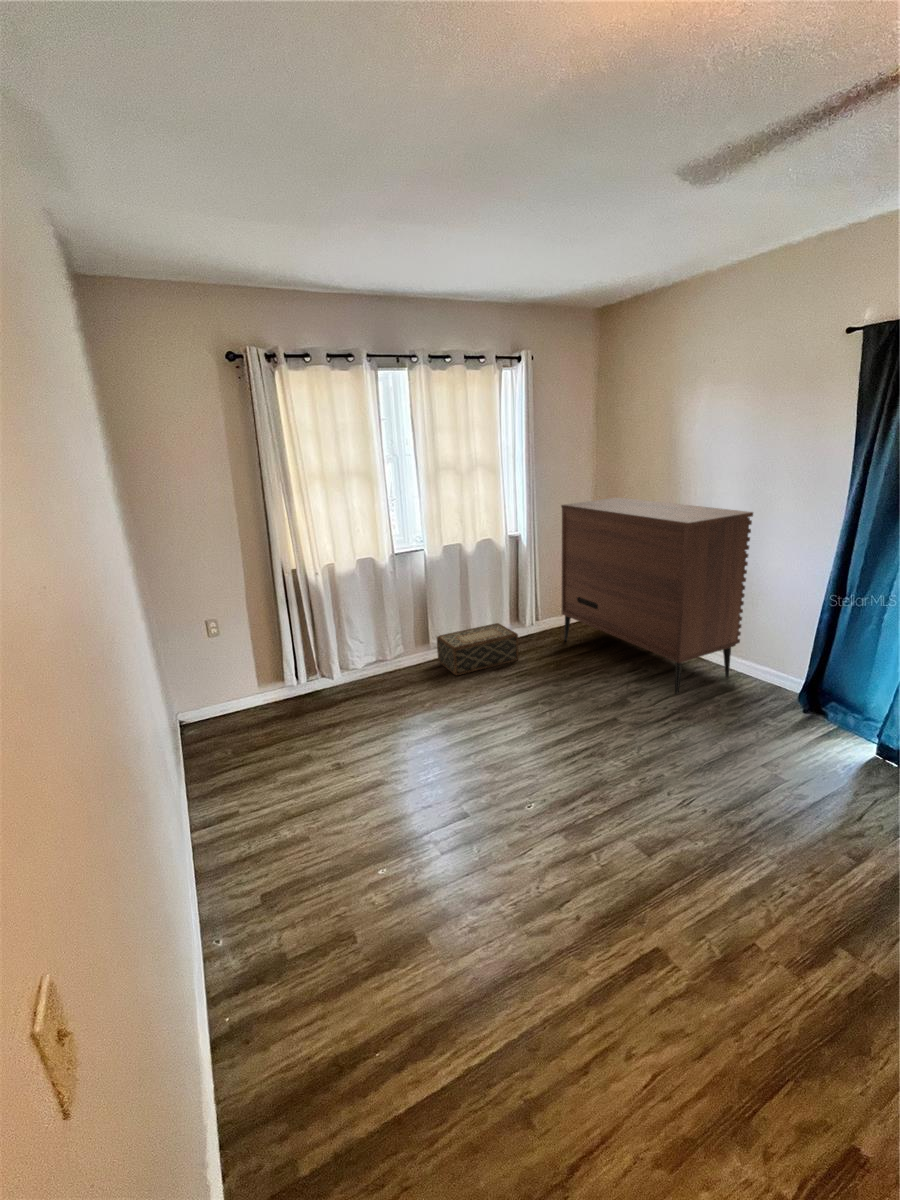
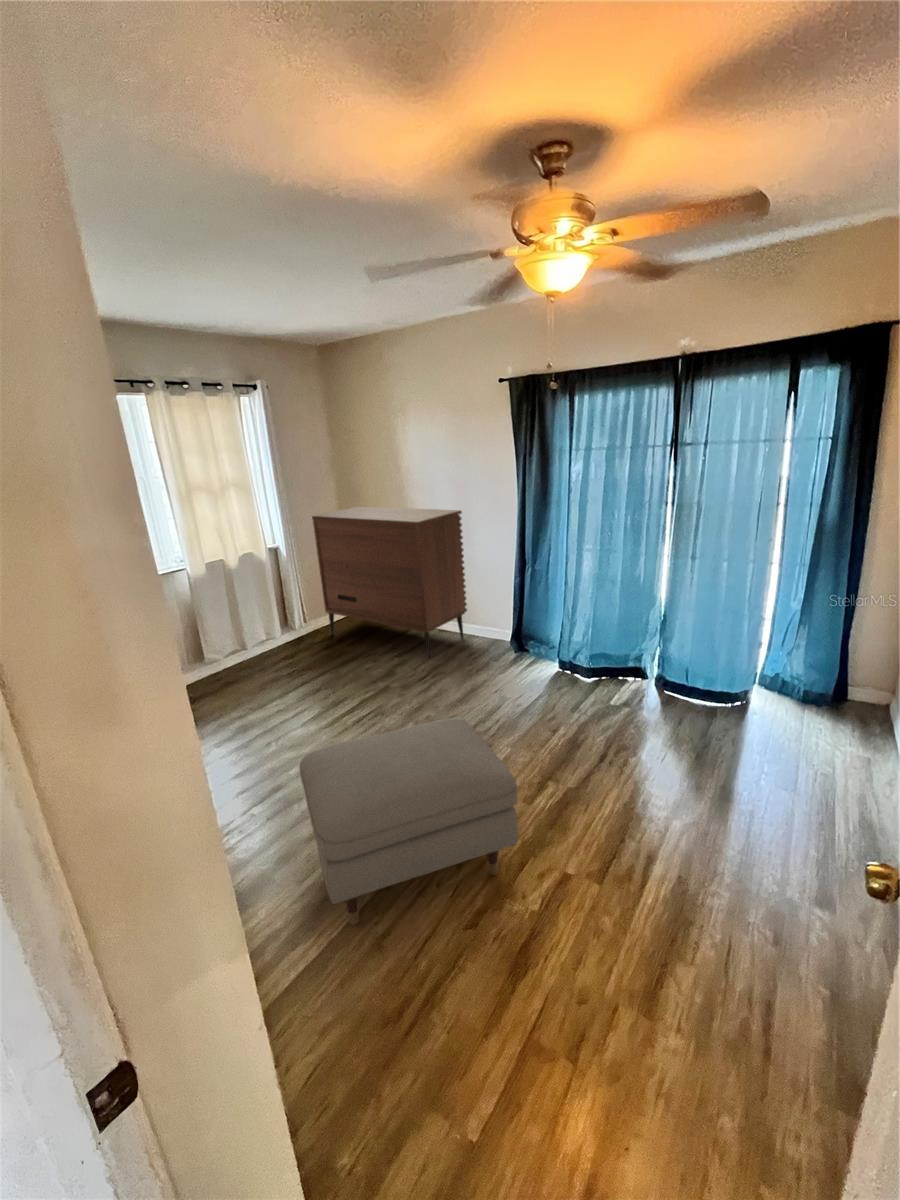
woven basket: present [437,623,519,675] -> none [211,629,294,682]
ottoman: none [463,803,783,1079] -> present [300,718,518,925]

